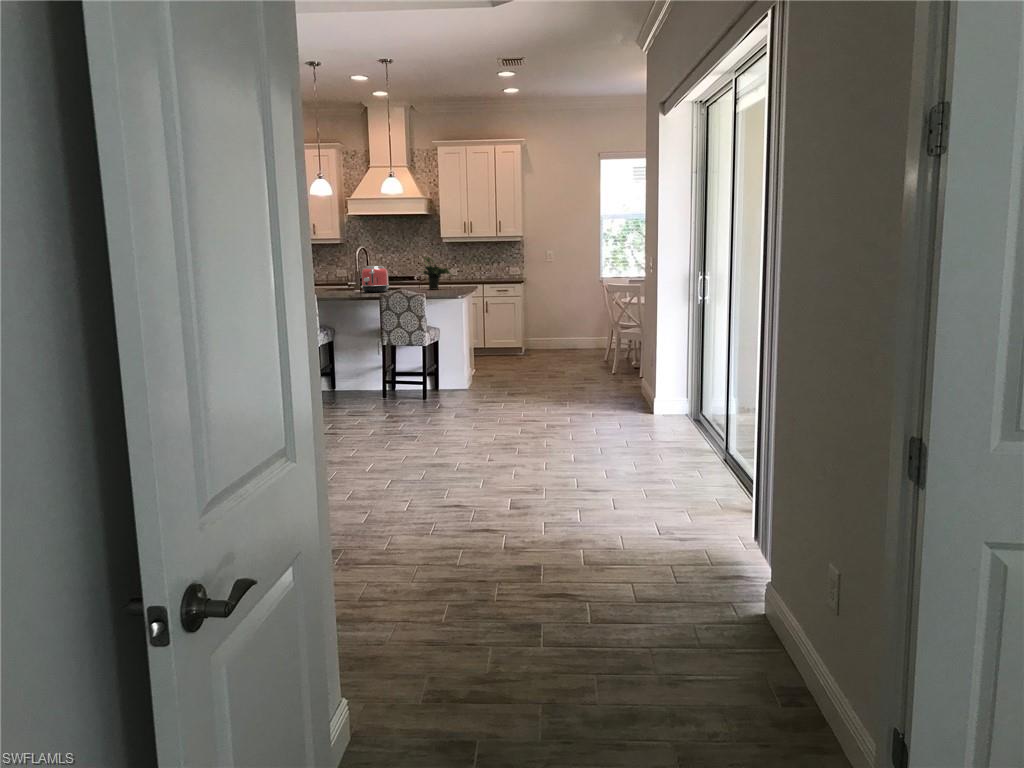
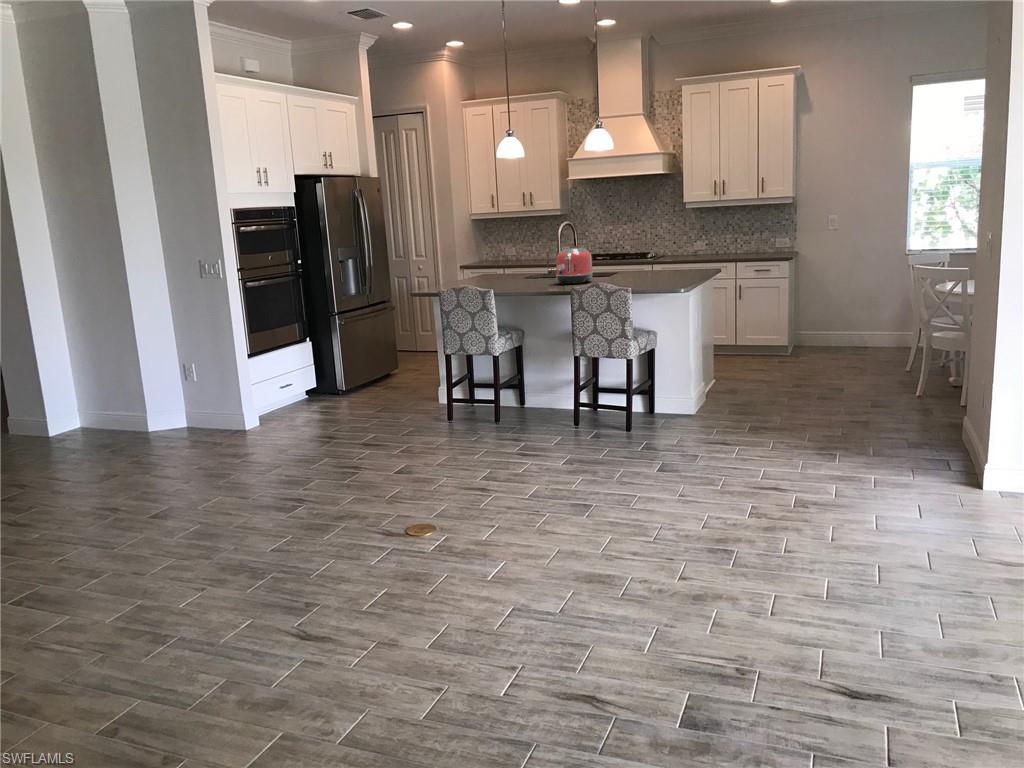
potted plant: present [422,257,452,289] -> none [638,234,680,278]

